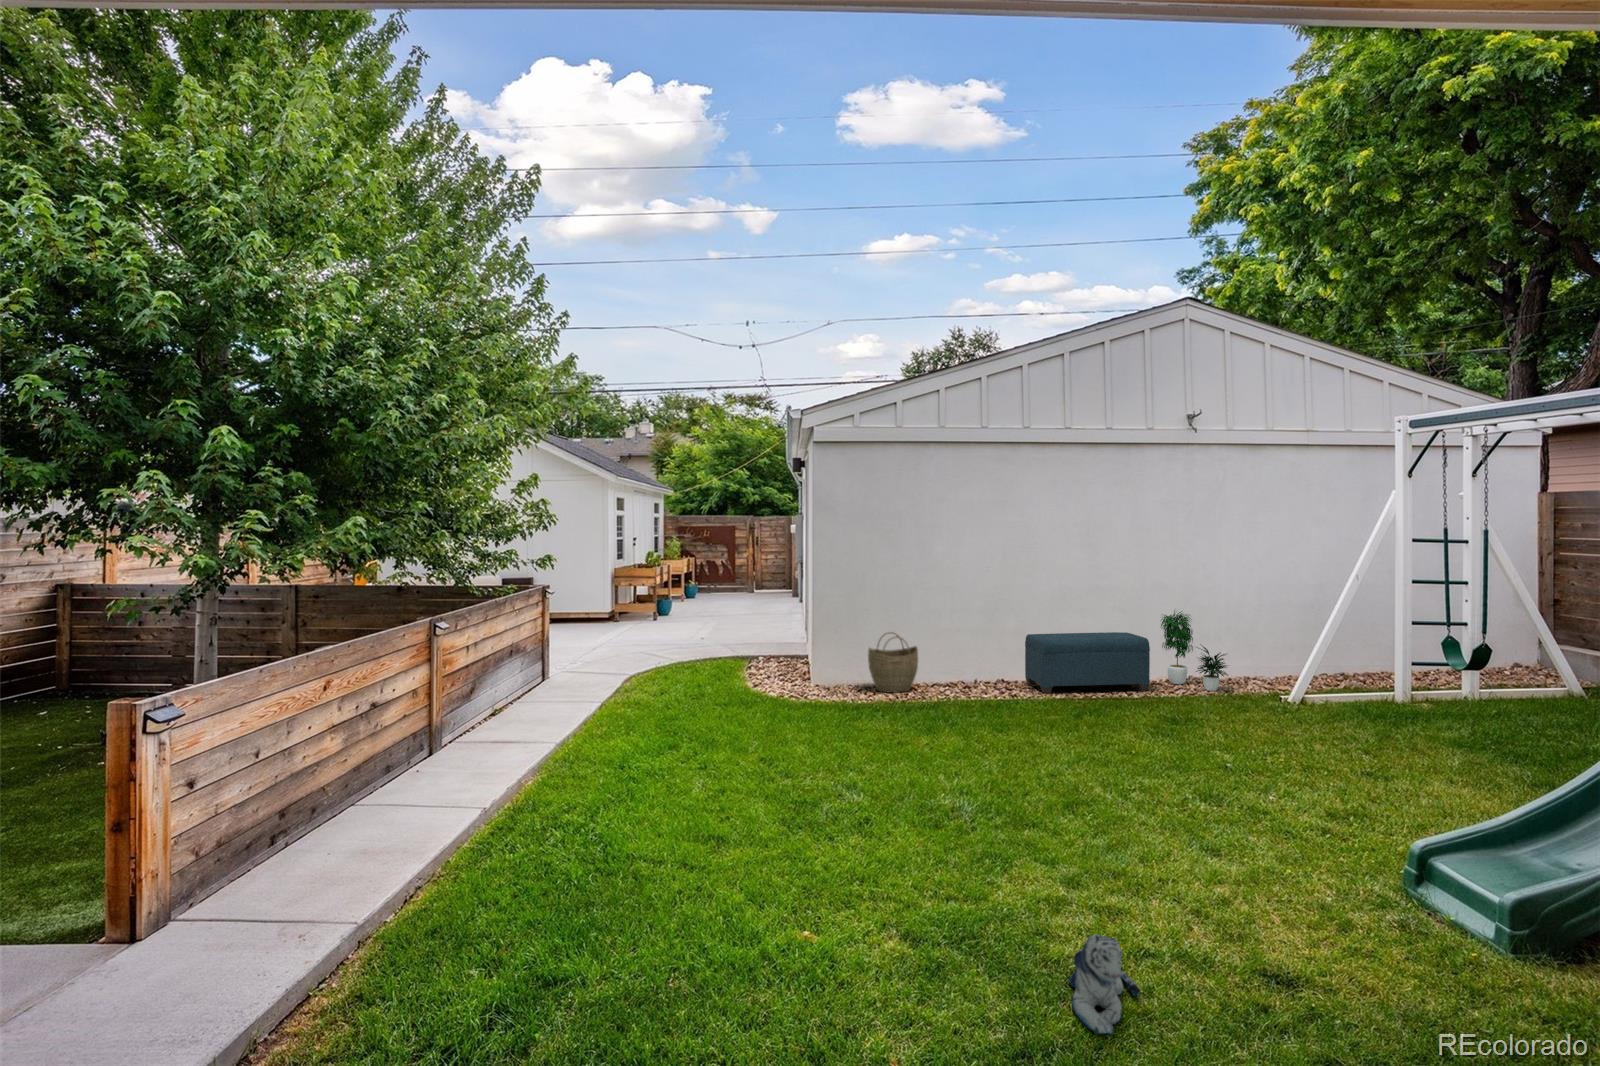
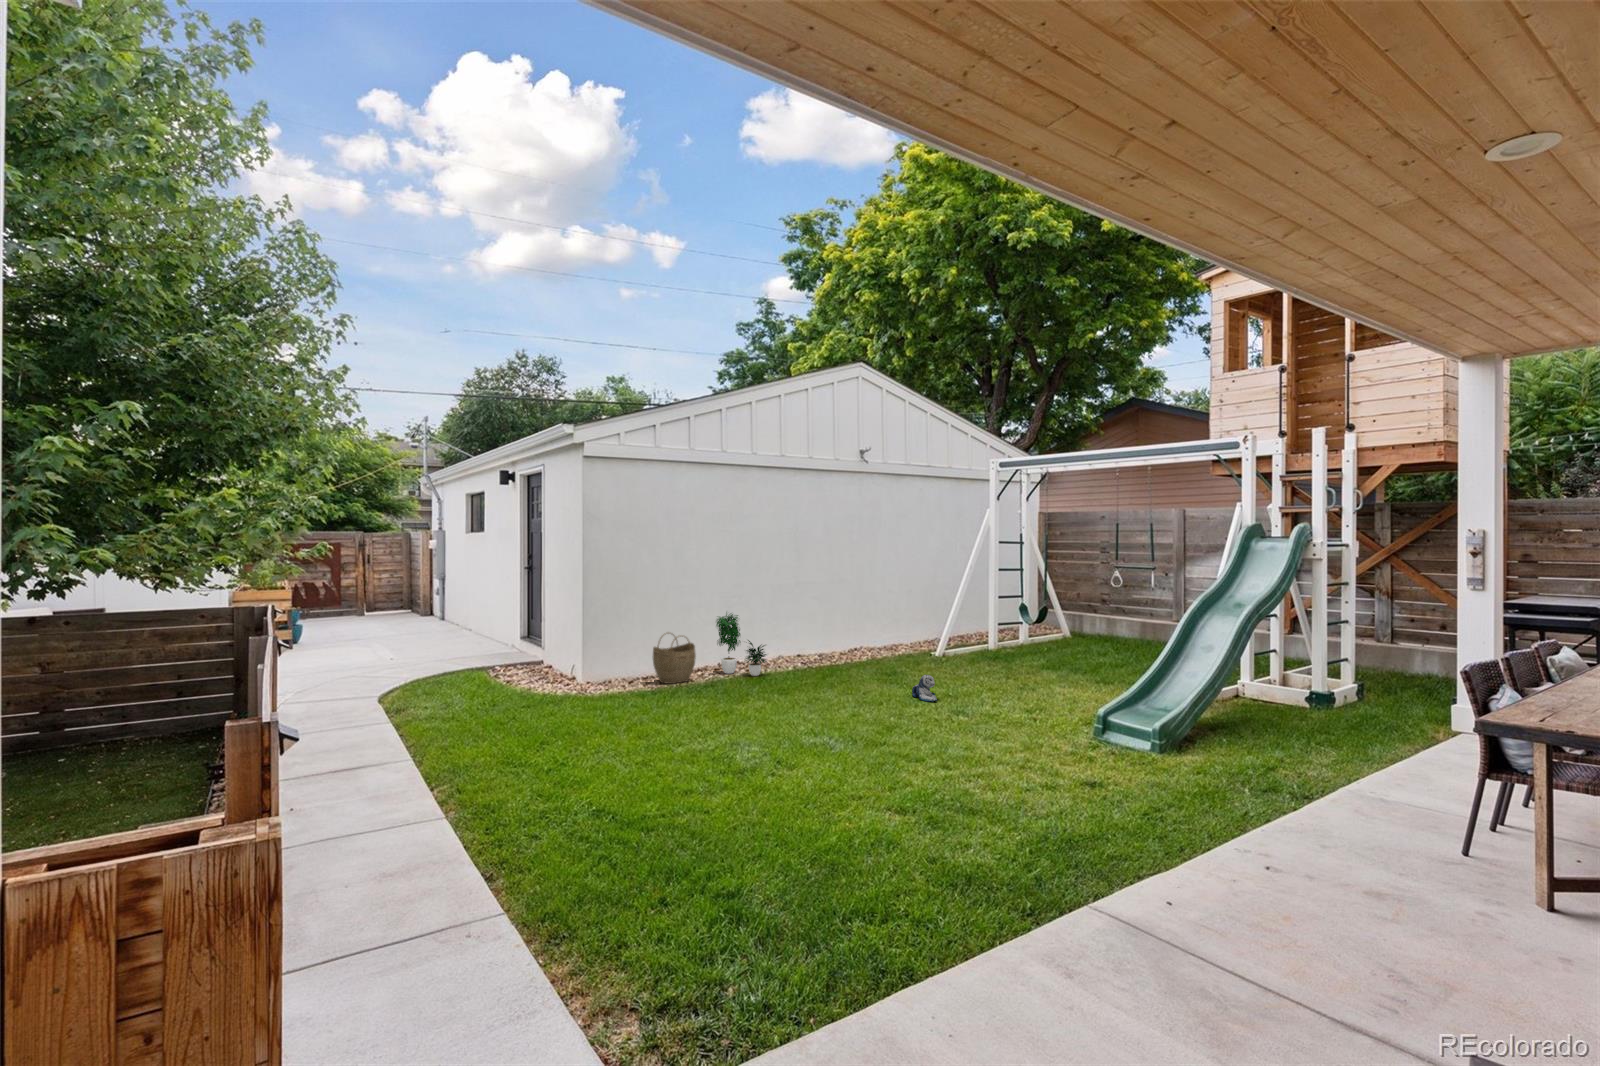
potted plant: present [1161,610,1228,691] -> present [716,614,767,676]
bench: present [1025,632,1150,694] -> none [765,620,852,671]
plush toy: present [1068,935,1140,1034] -> present [912,675,937,702]

